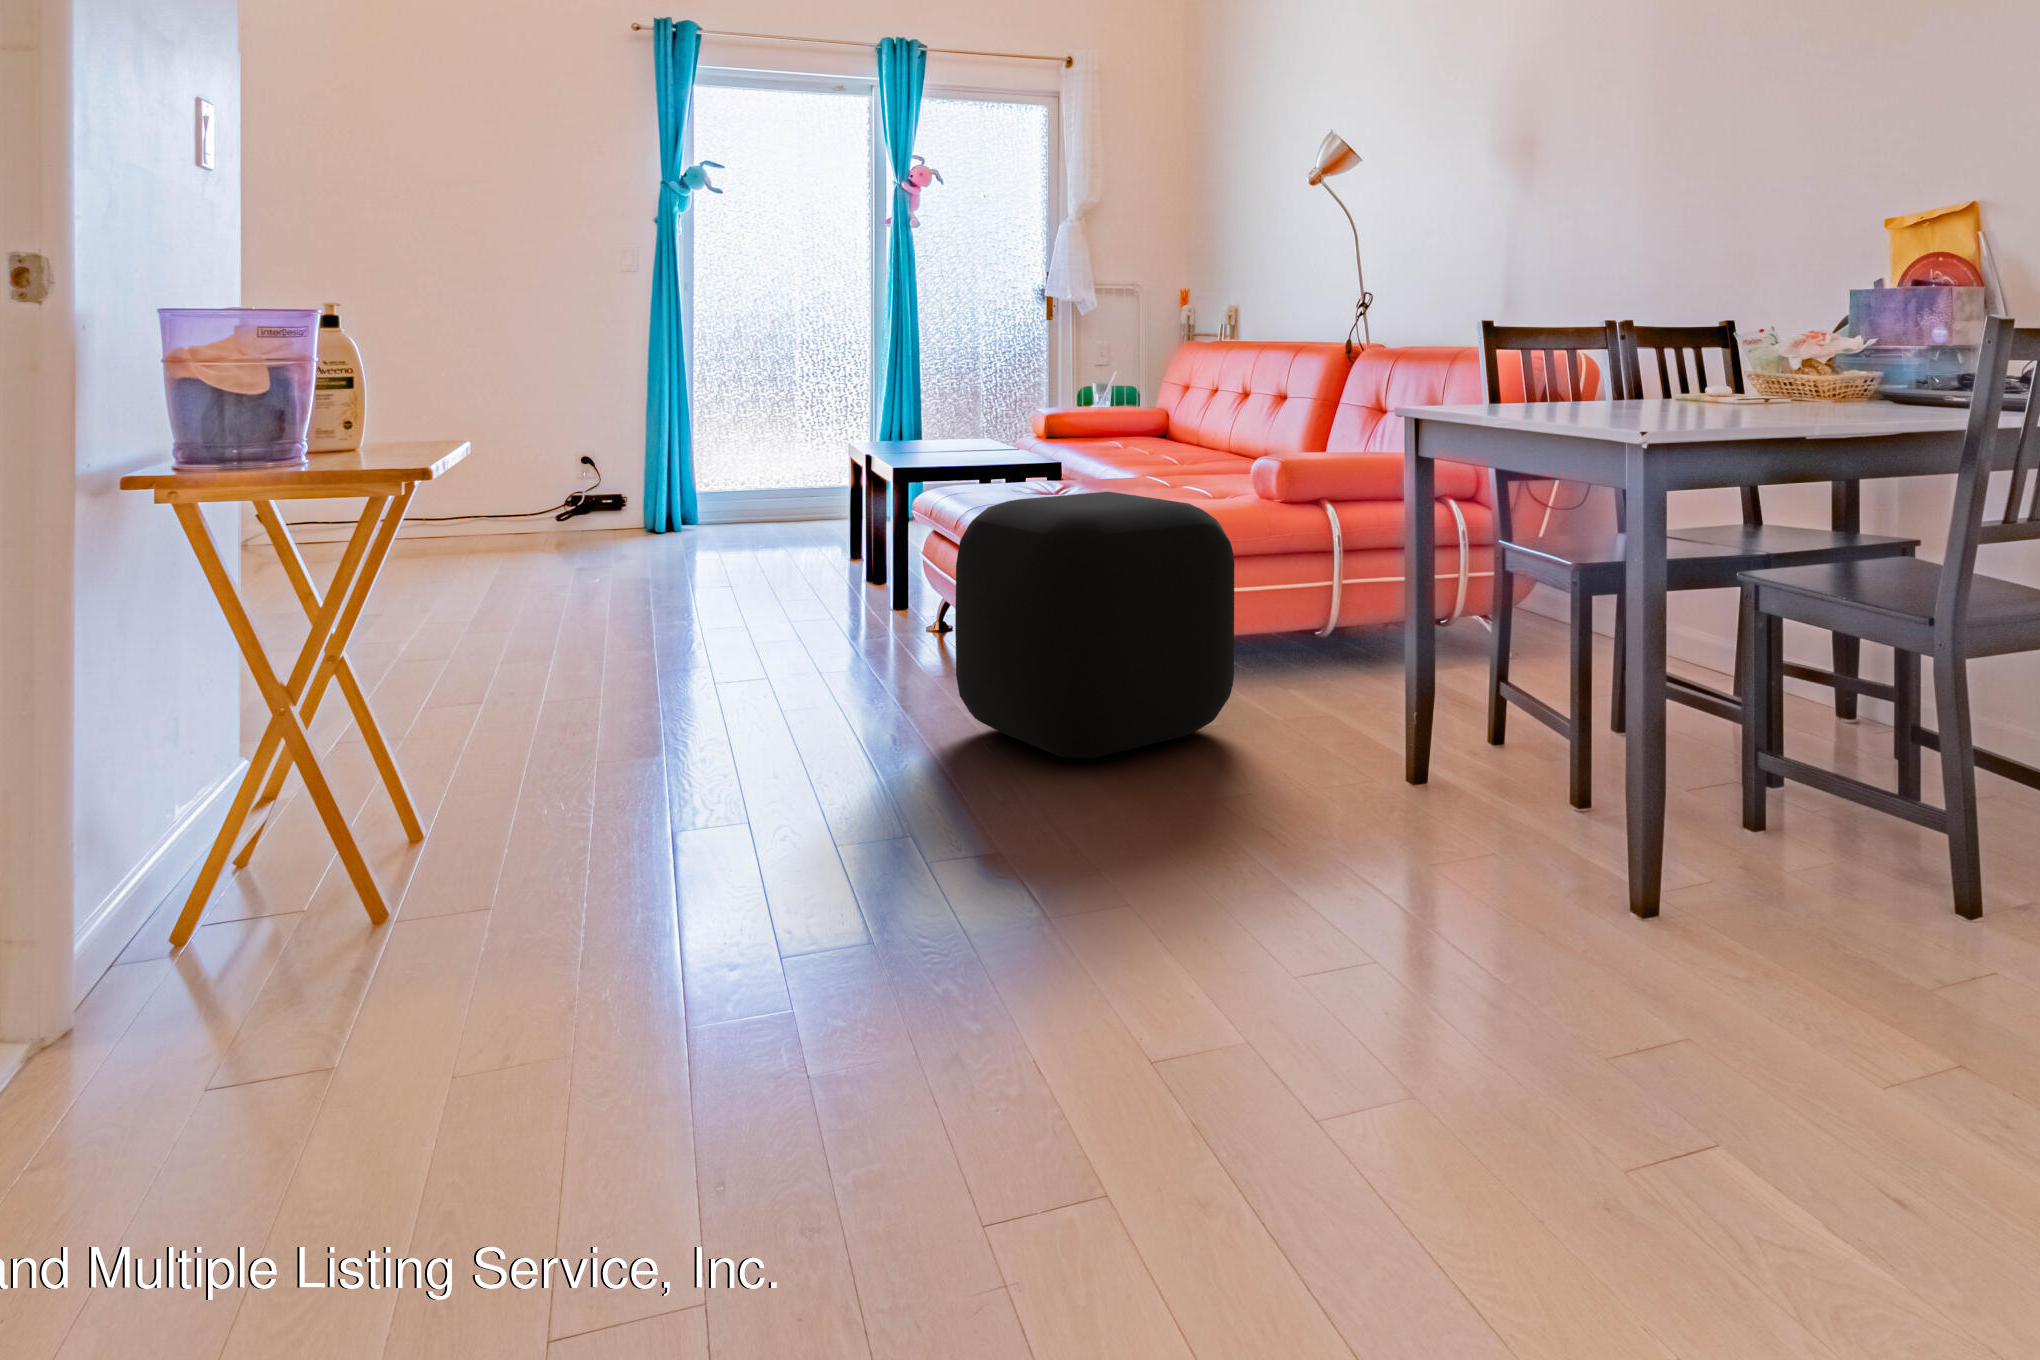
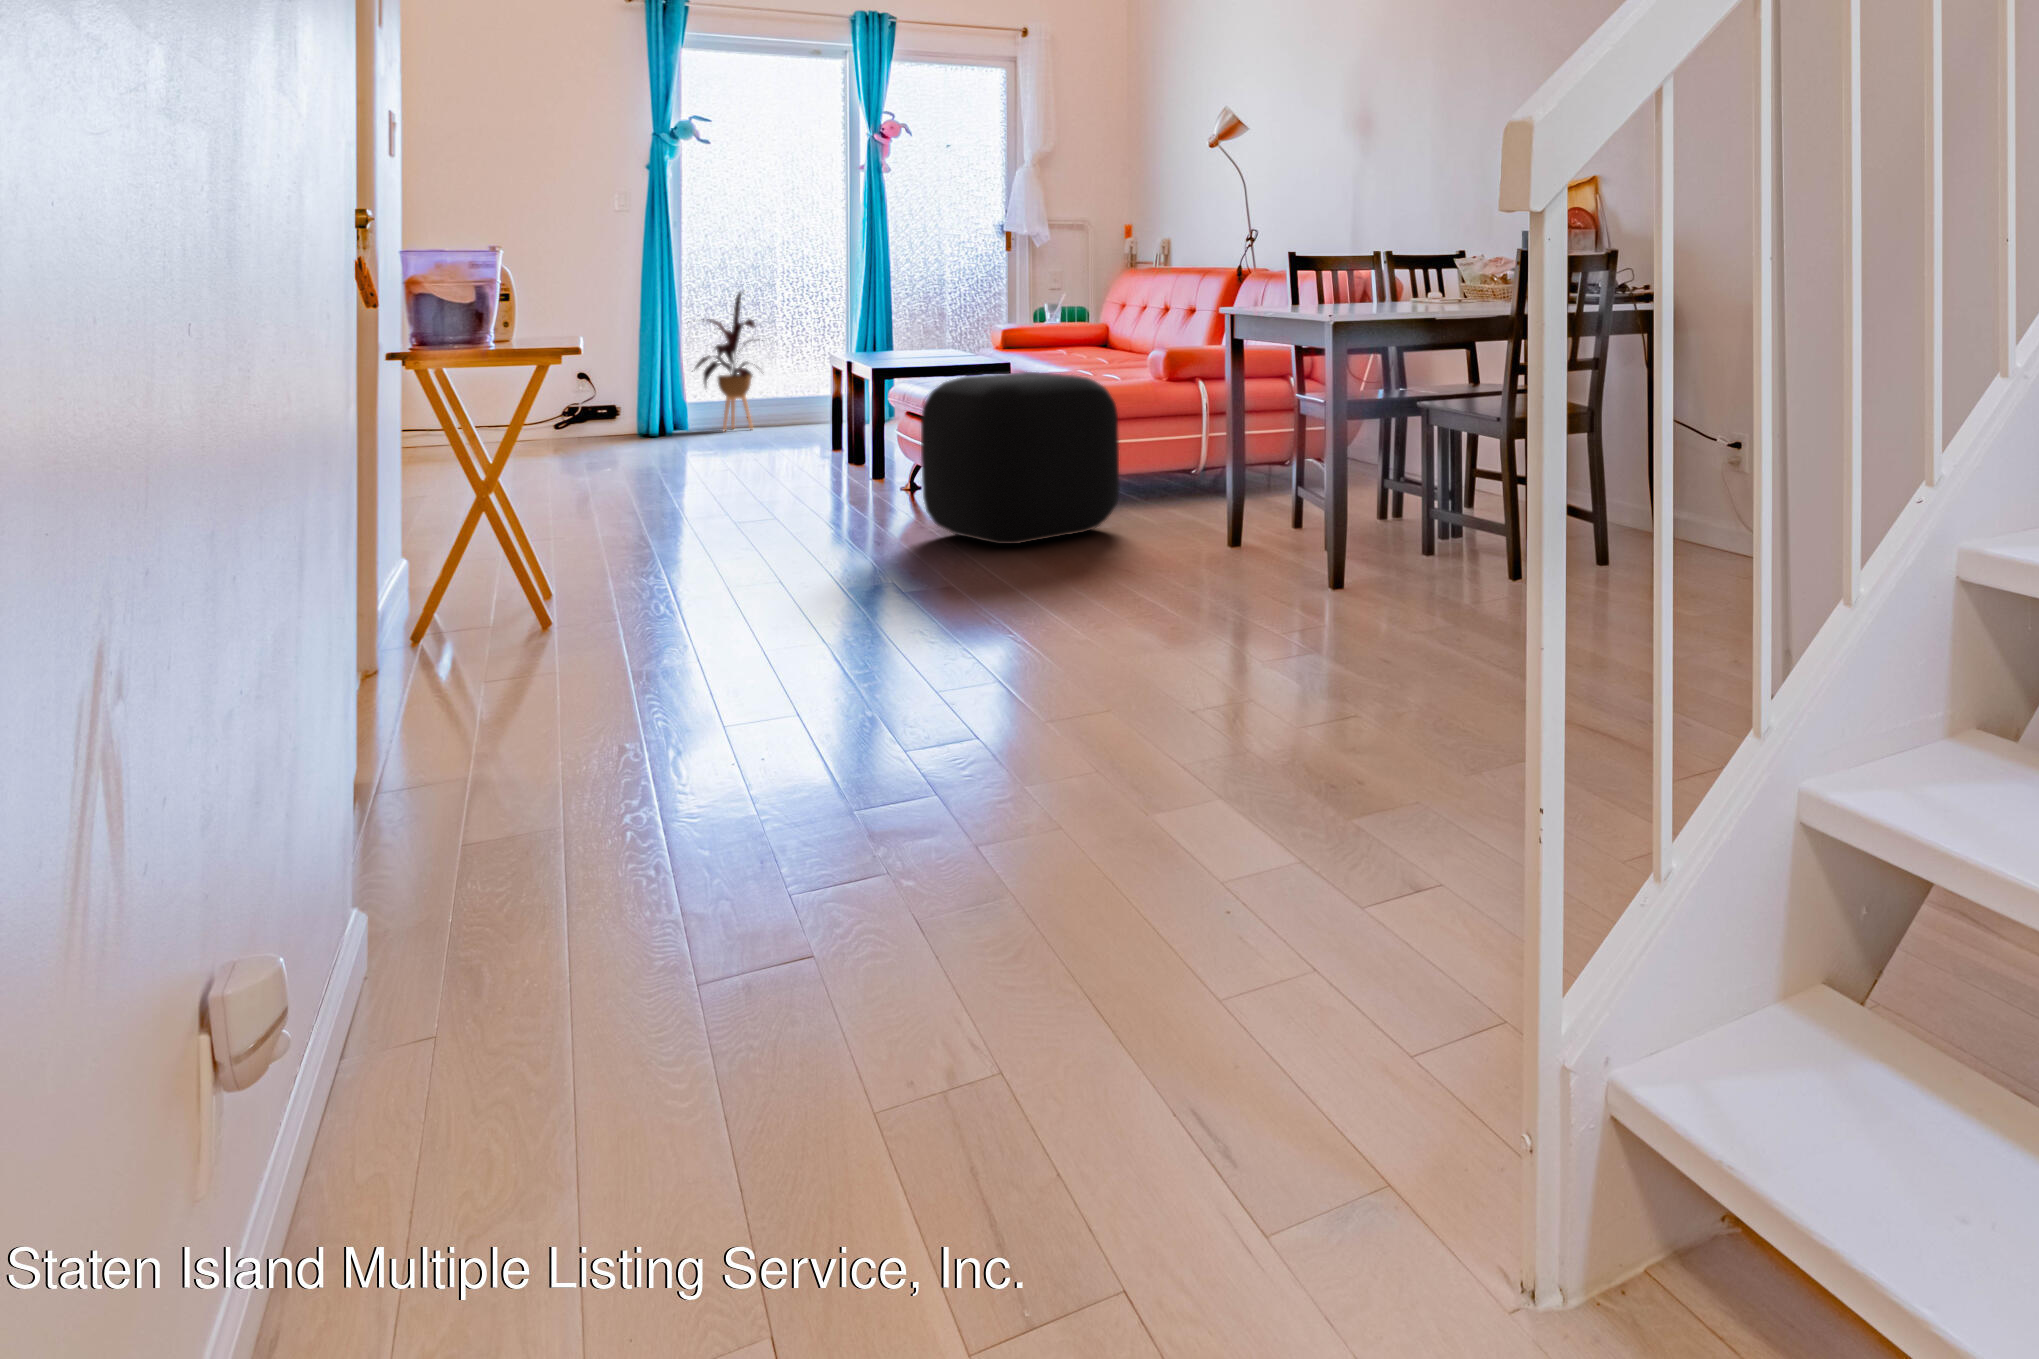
house plant: none [694,364,776,528] -> present [695,292,755,432]

